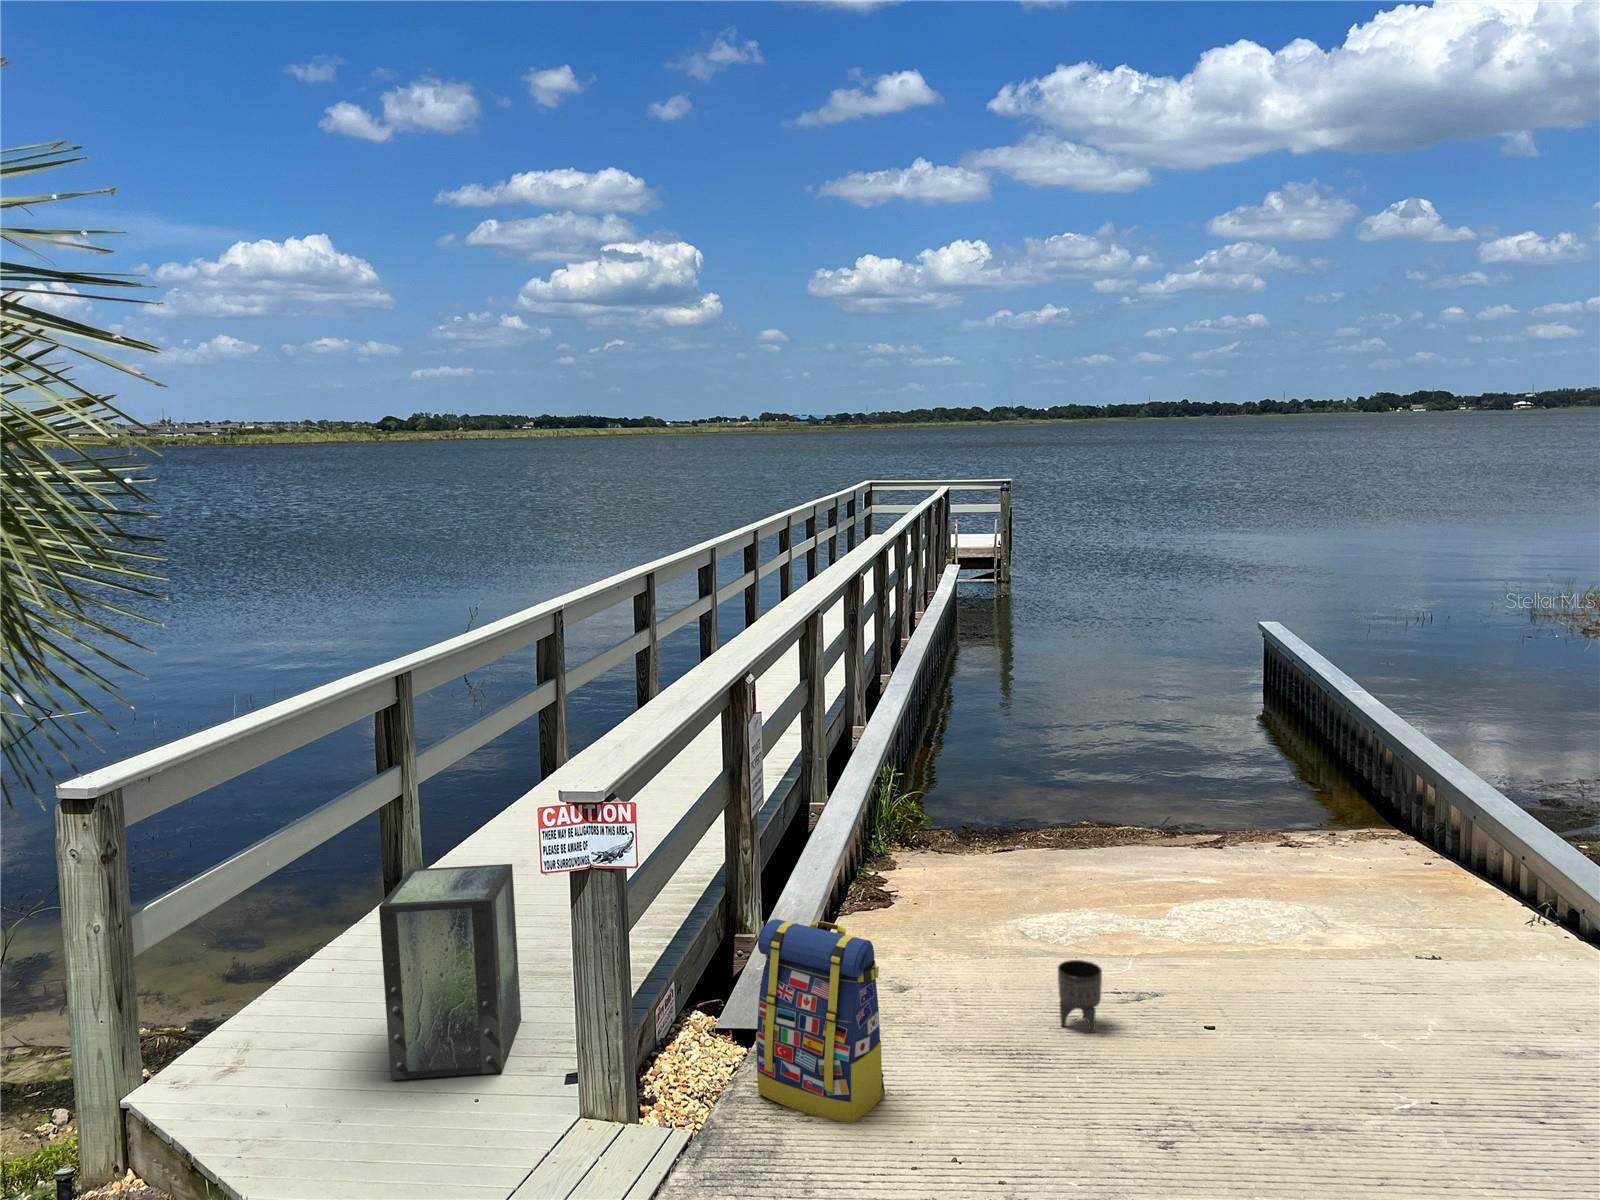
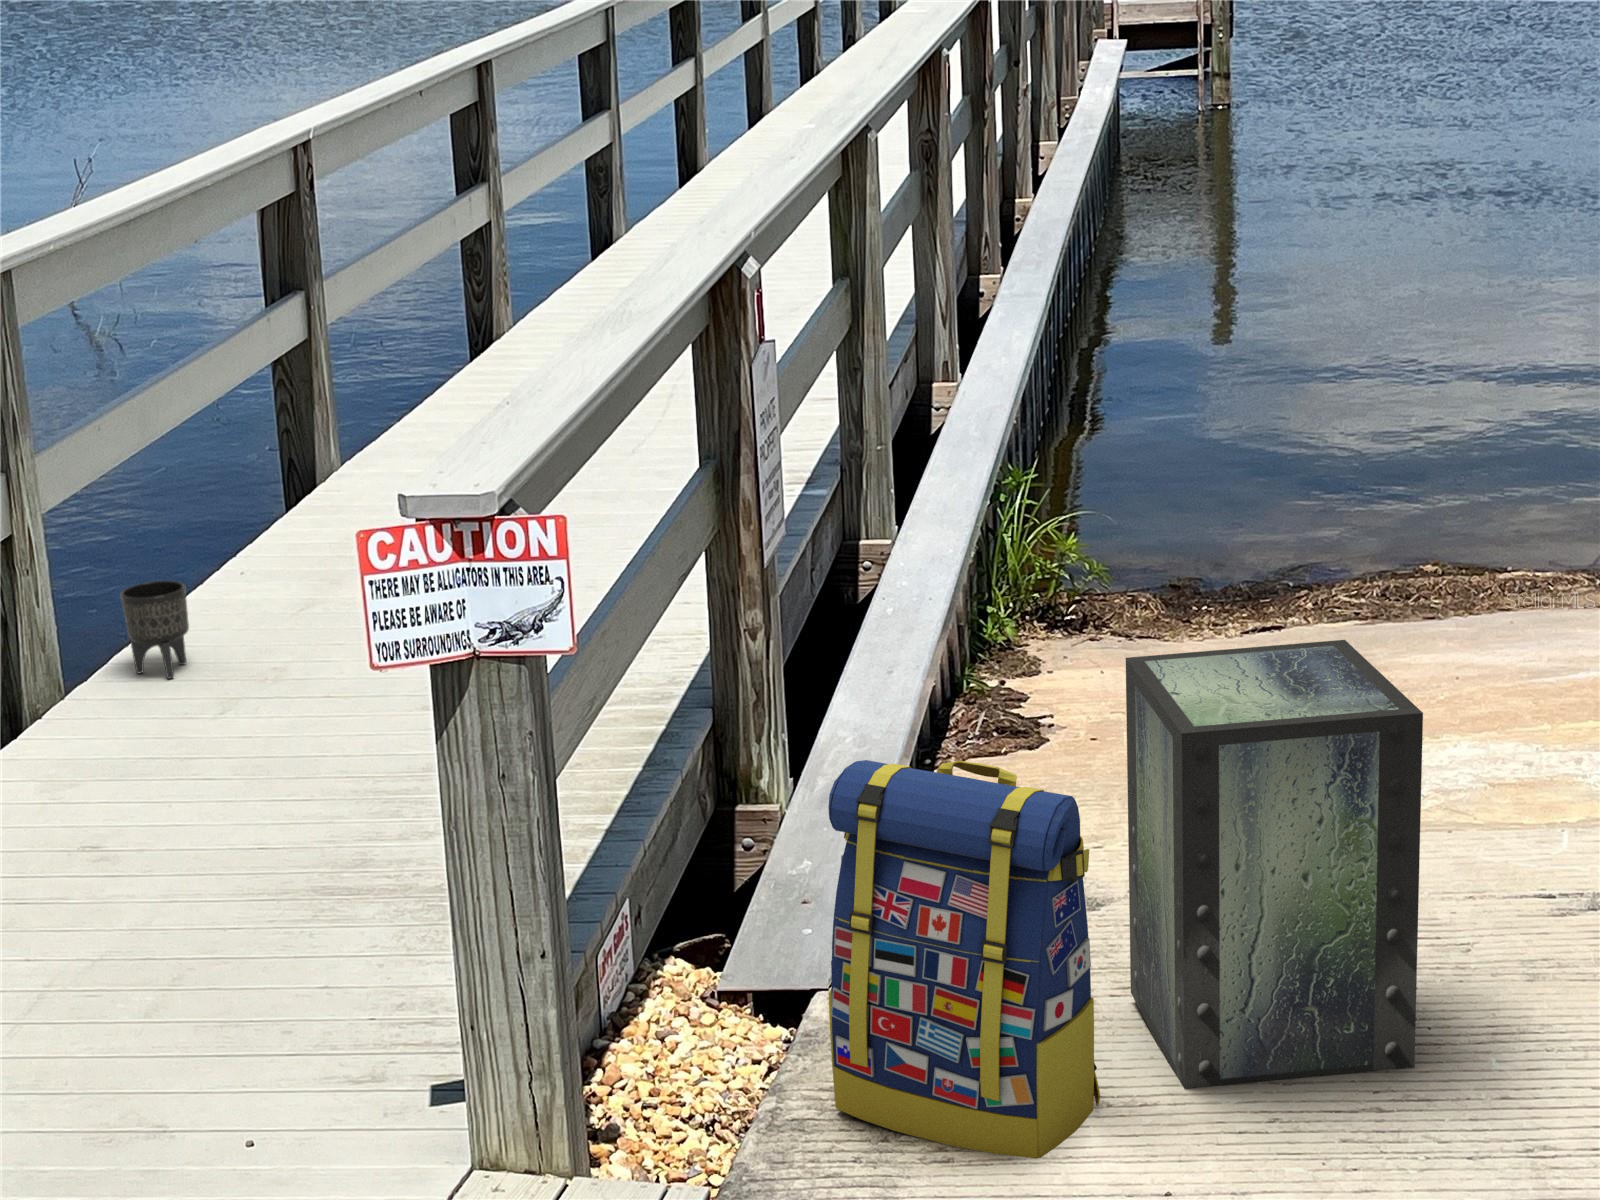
storage box: present [379,864,521,1080] -> present [1126,640,1423,1089]
planter: present [1058,960,1102,1033] -> present [120,581,189,679]

